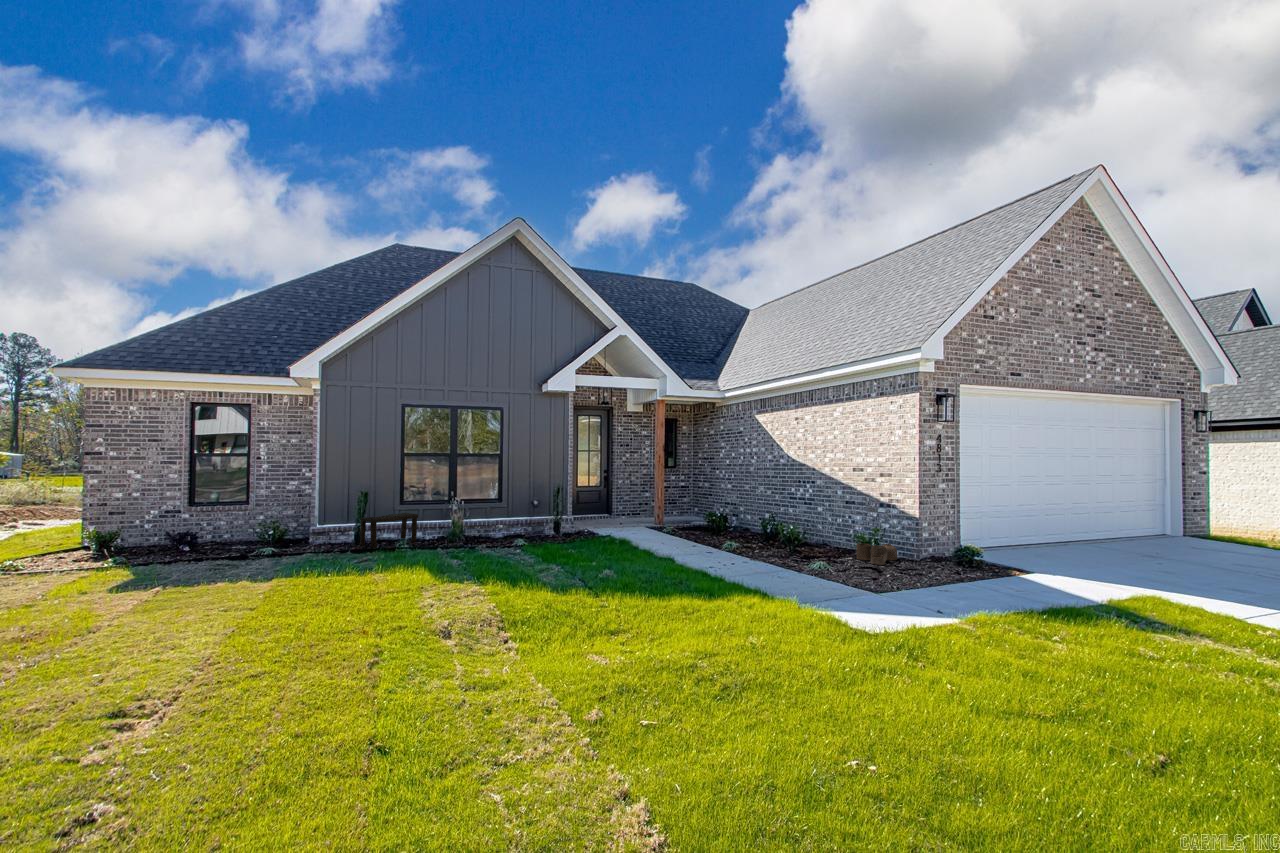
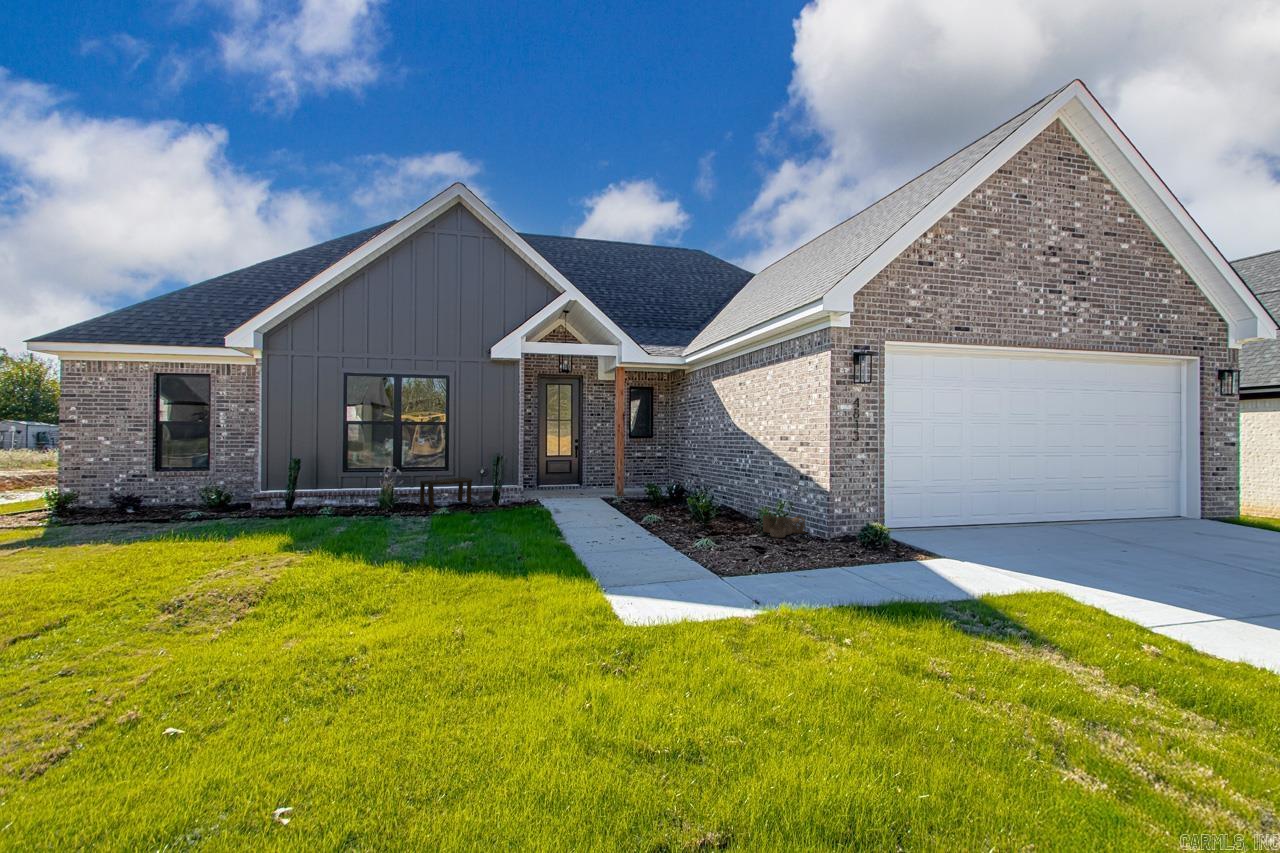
bench: present [360,513,418,547] -> present [420,477,472,508]

